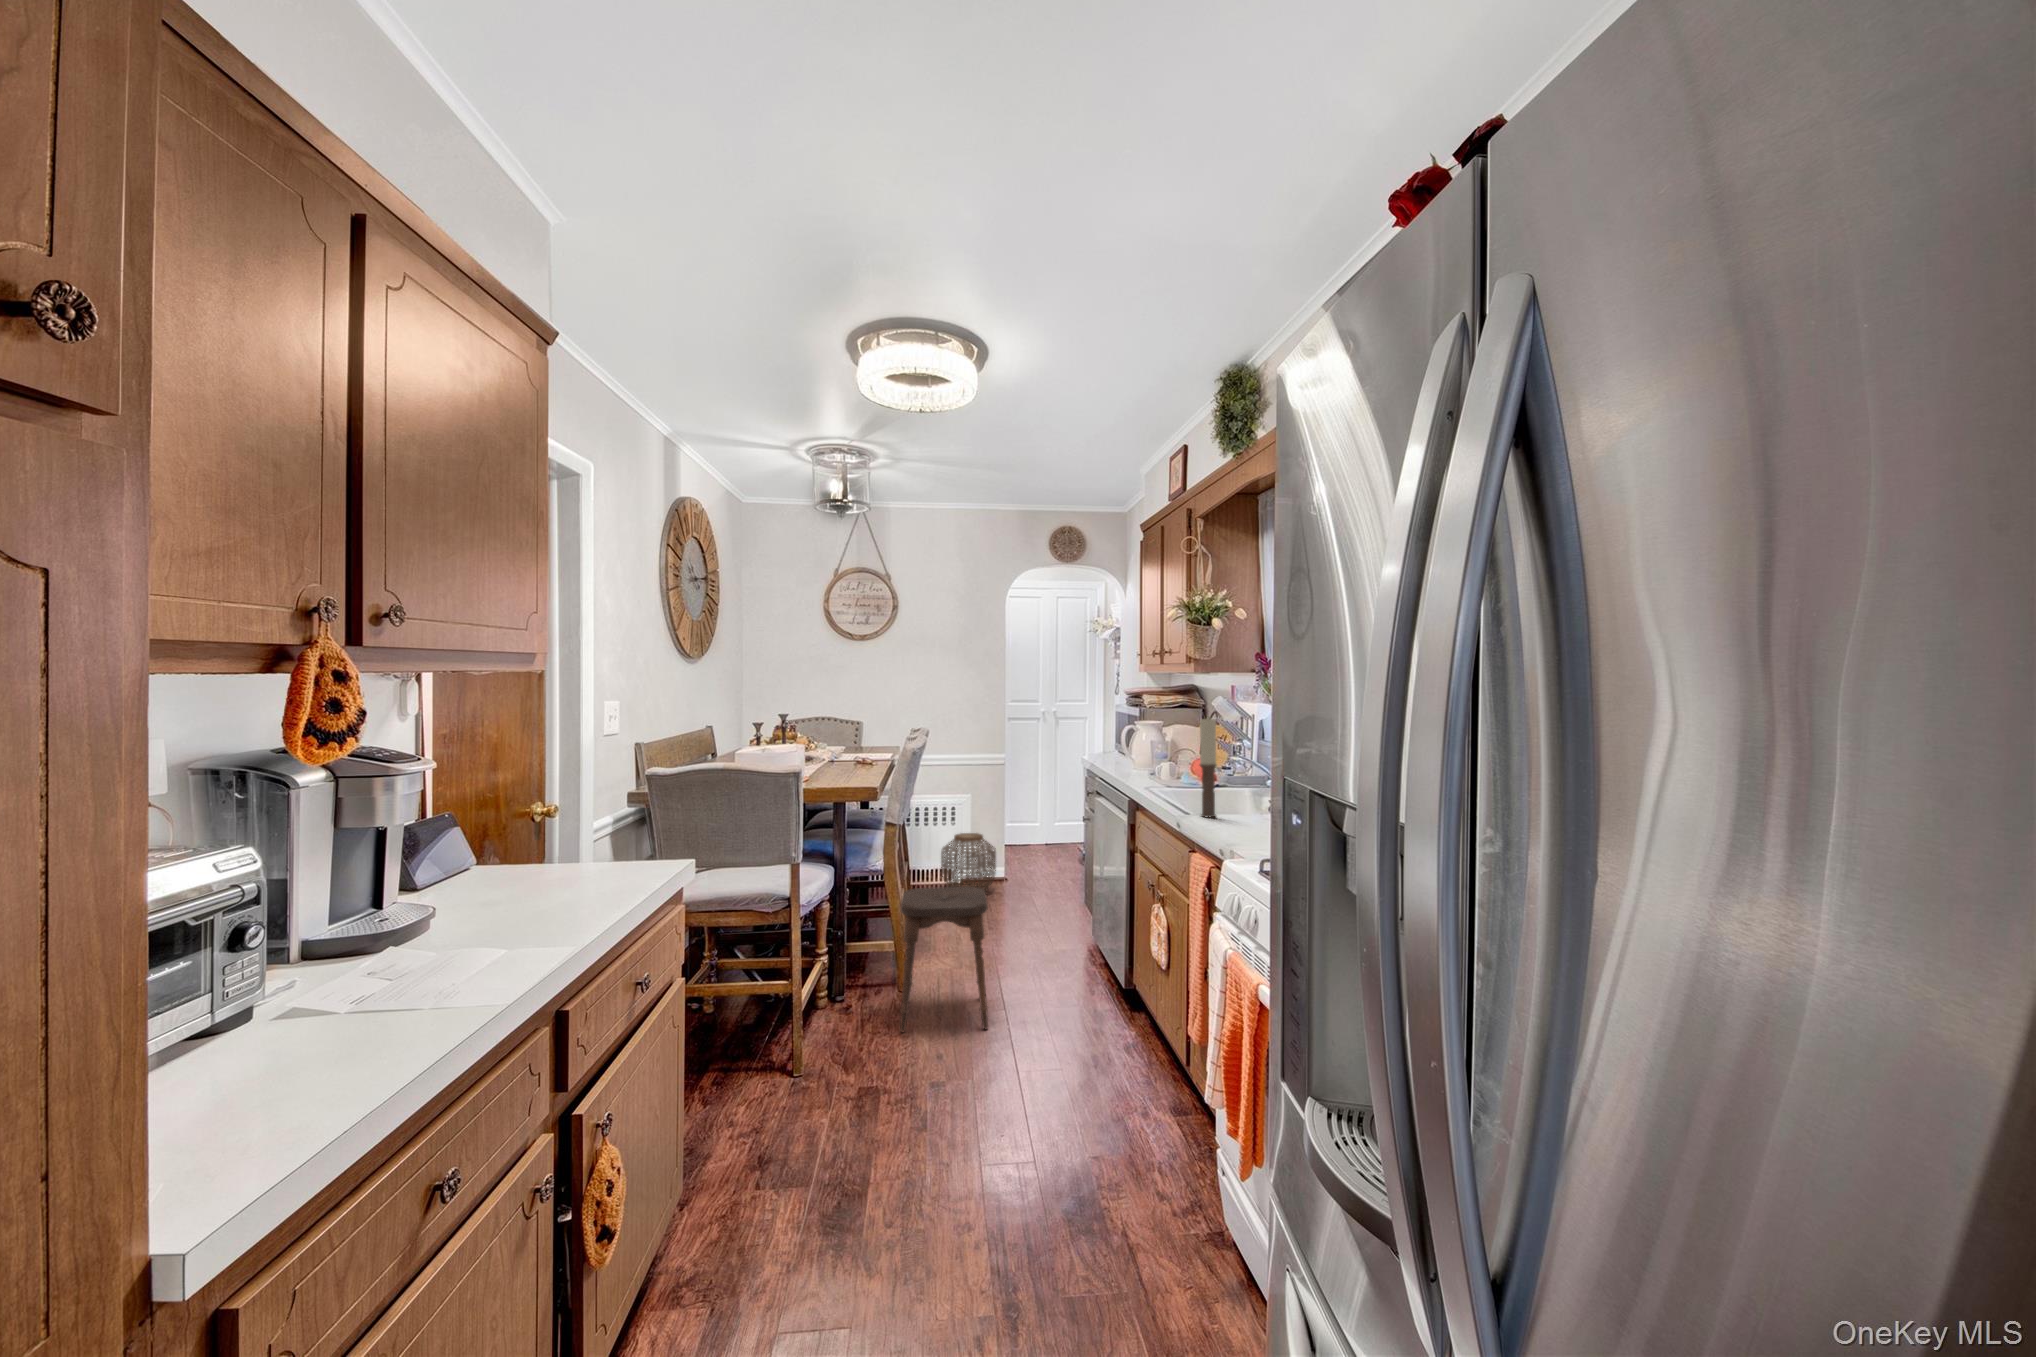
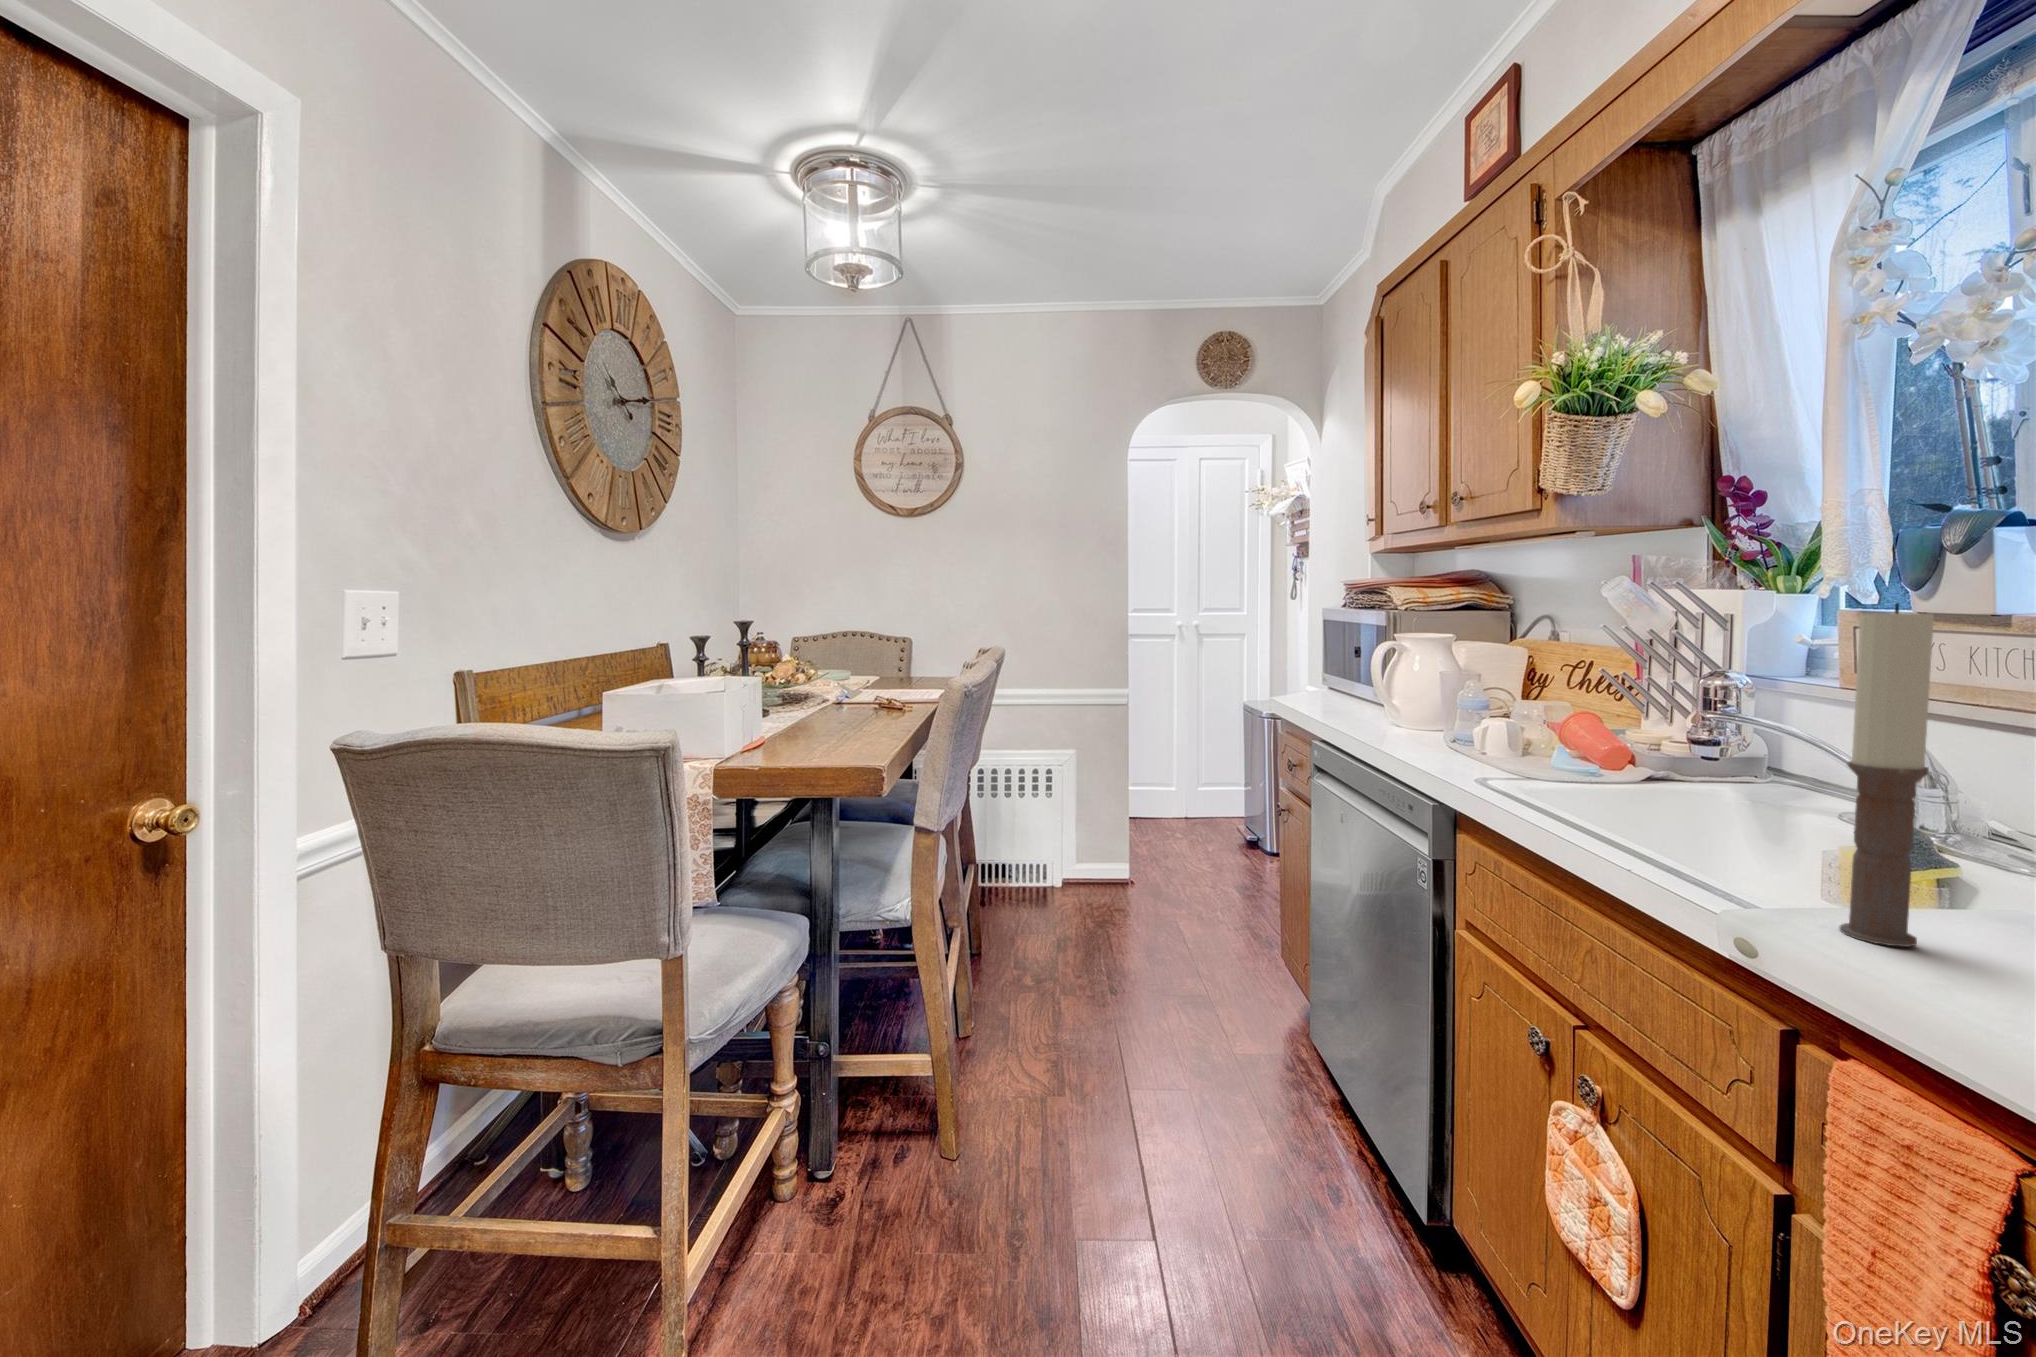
woven basket: present [941,833,996,891] -> none [1030,812,1116,911]
stool: present [900,887,988,1032] -> none [928,967,1117,1301]

